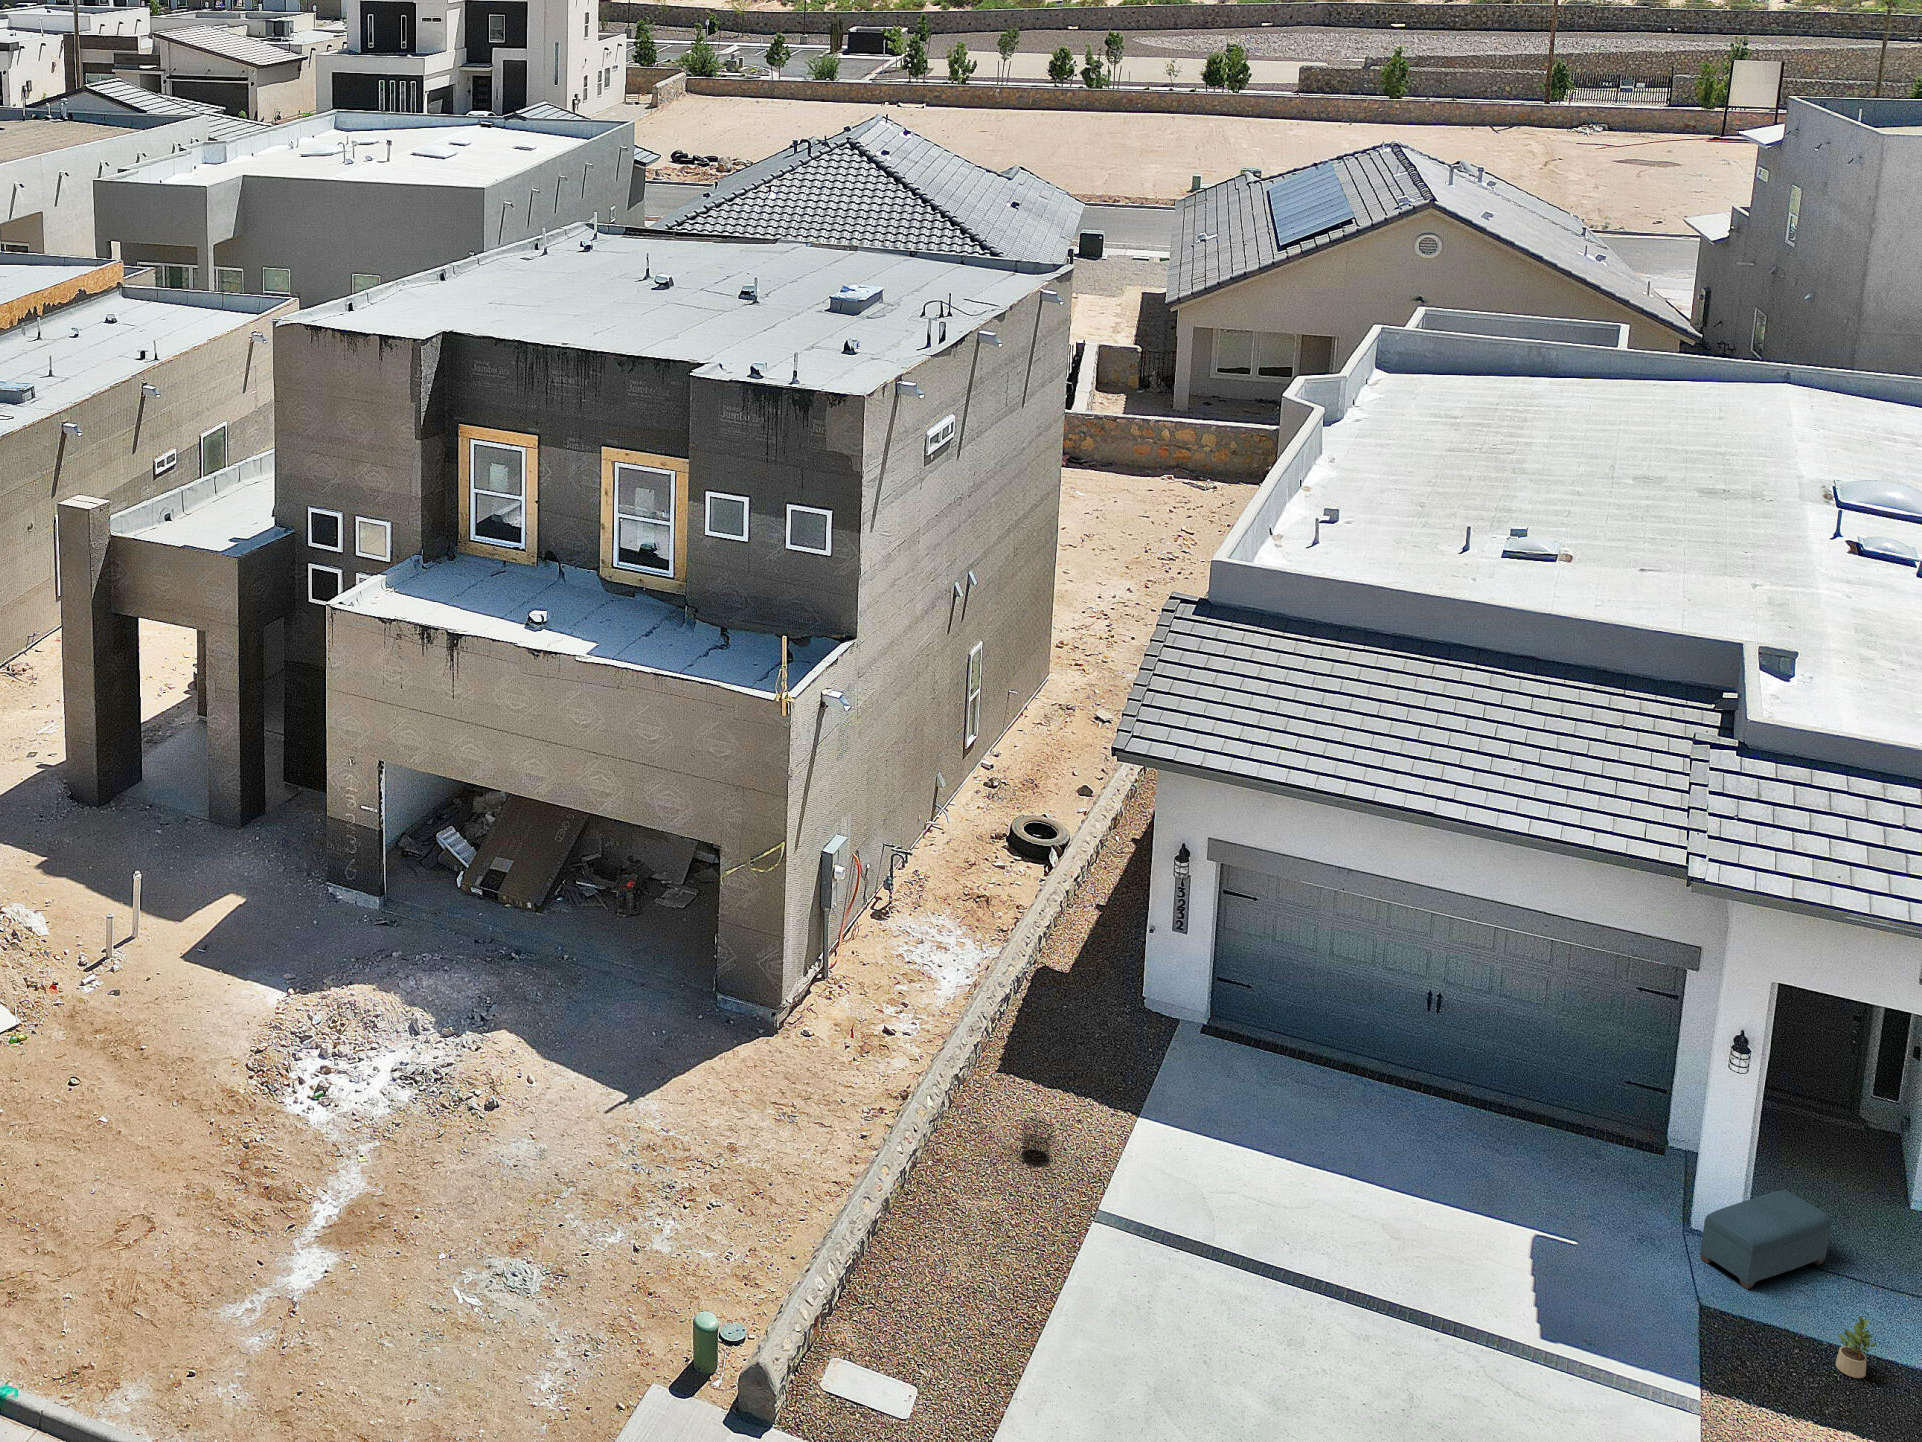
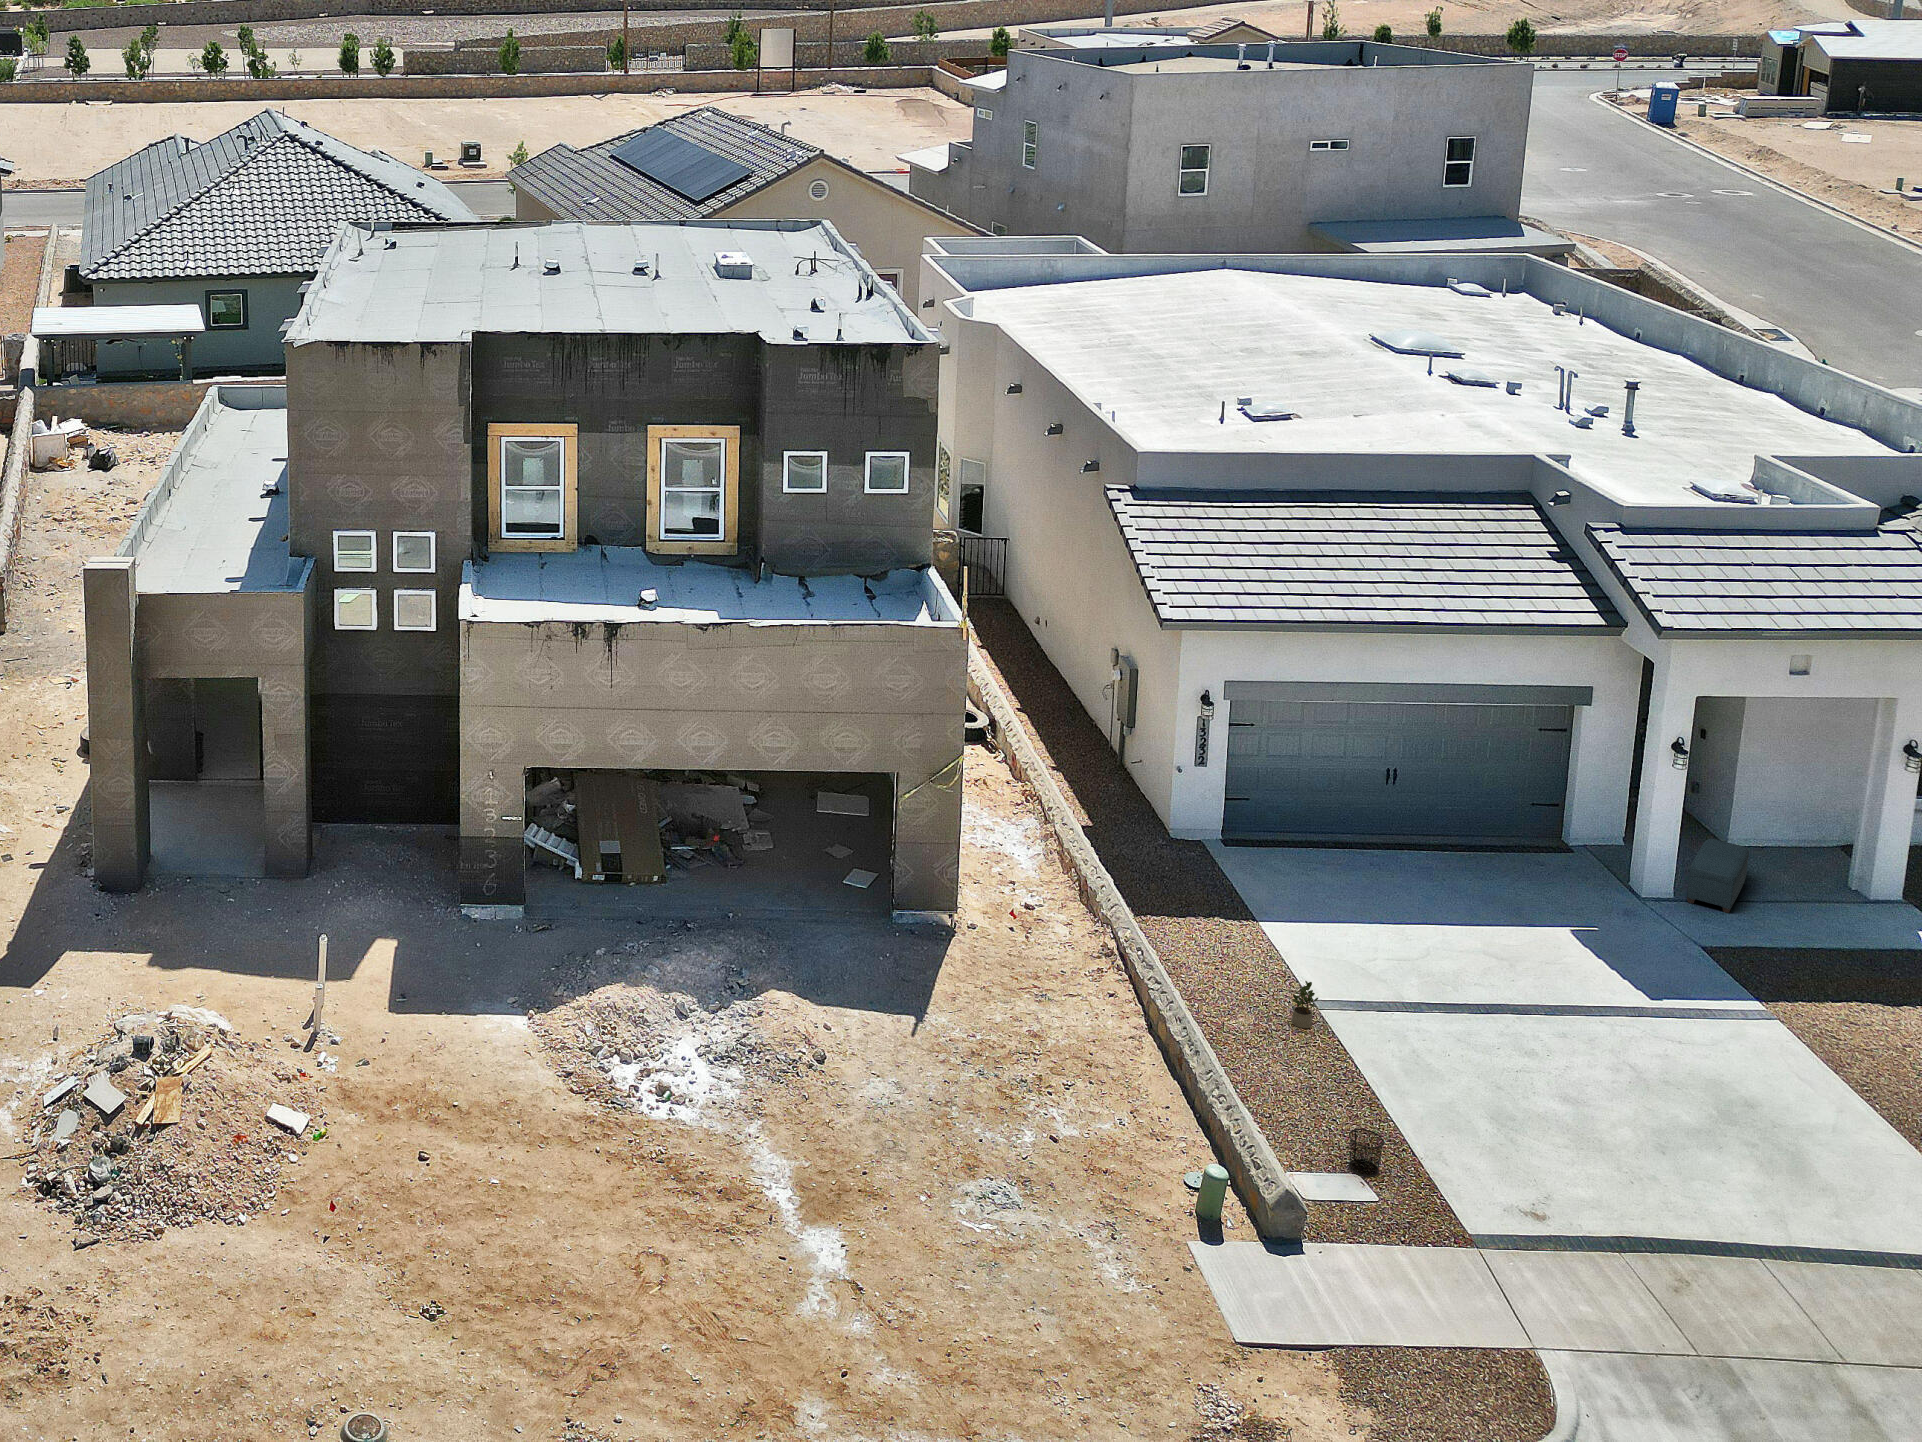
waste bin: present [1022,1120,1053,1165] -> present [1349,1129,1384,1177]
potted plant: present [1836,1316,1877,1378] -> present [1292,981,1318,1028]

